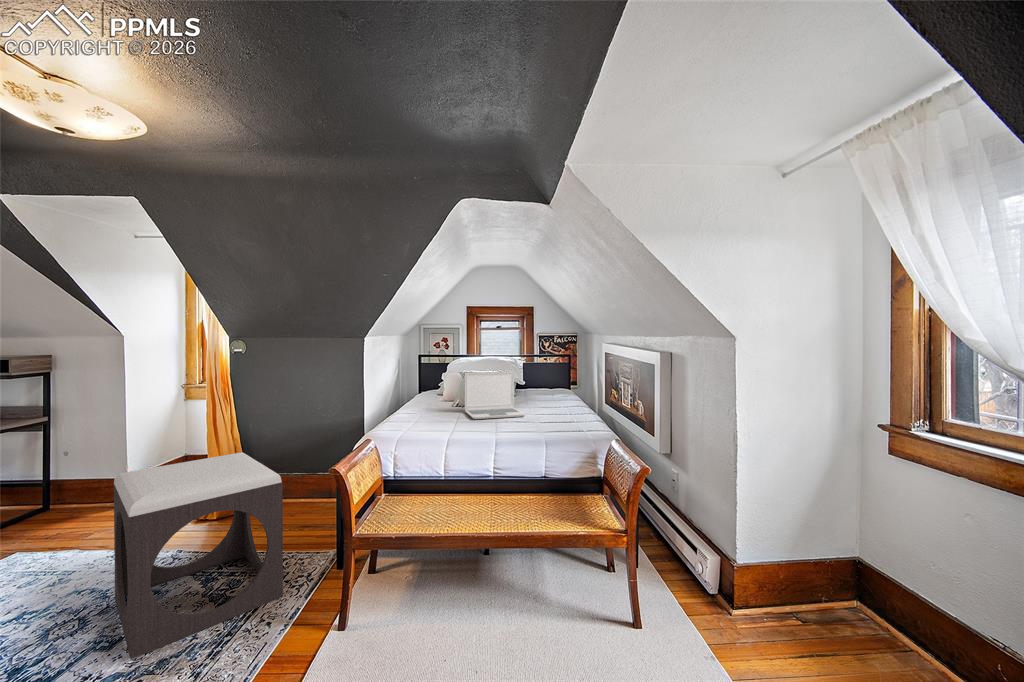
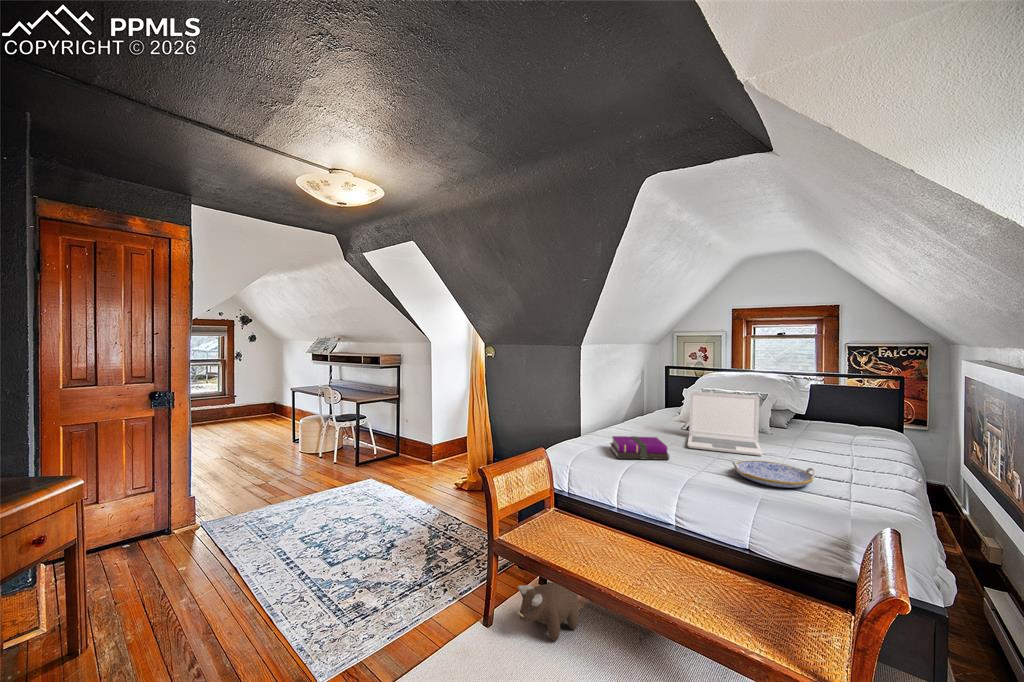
notebook: none [414,414,471,436] -> present [610,436,670,460]
serving tray: none [521,416,572,433] -> present [732,461,816,488]
footstool: present [114,452,283,659] -> none [366,441,469,575]
plush toy: none [381,560,434,613] -> present [518,583,578,641]

